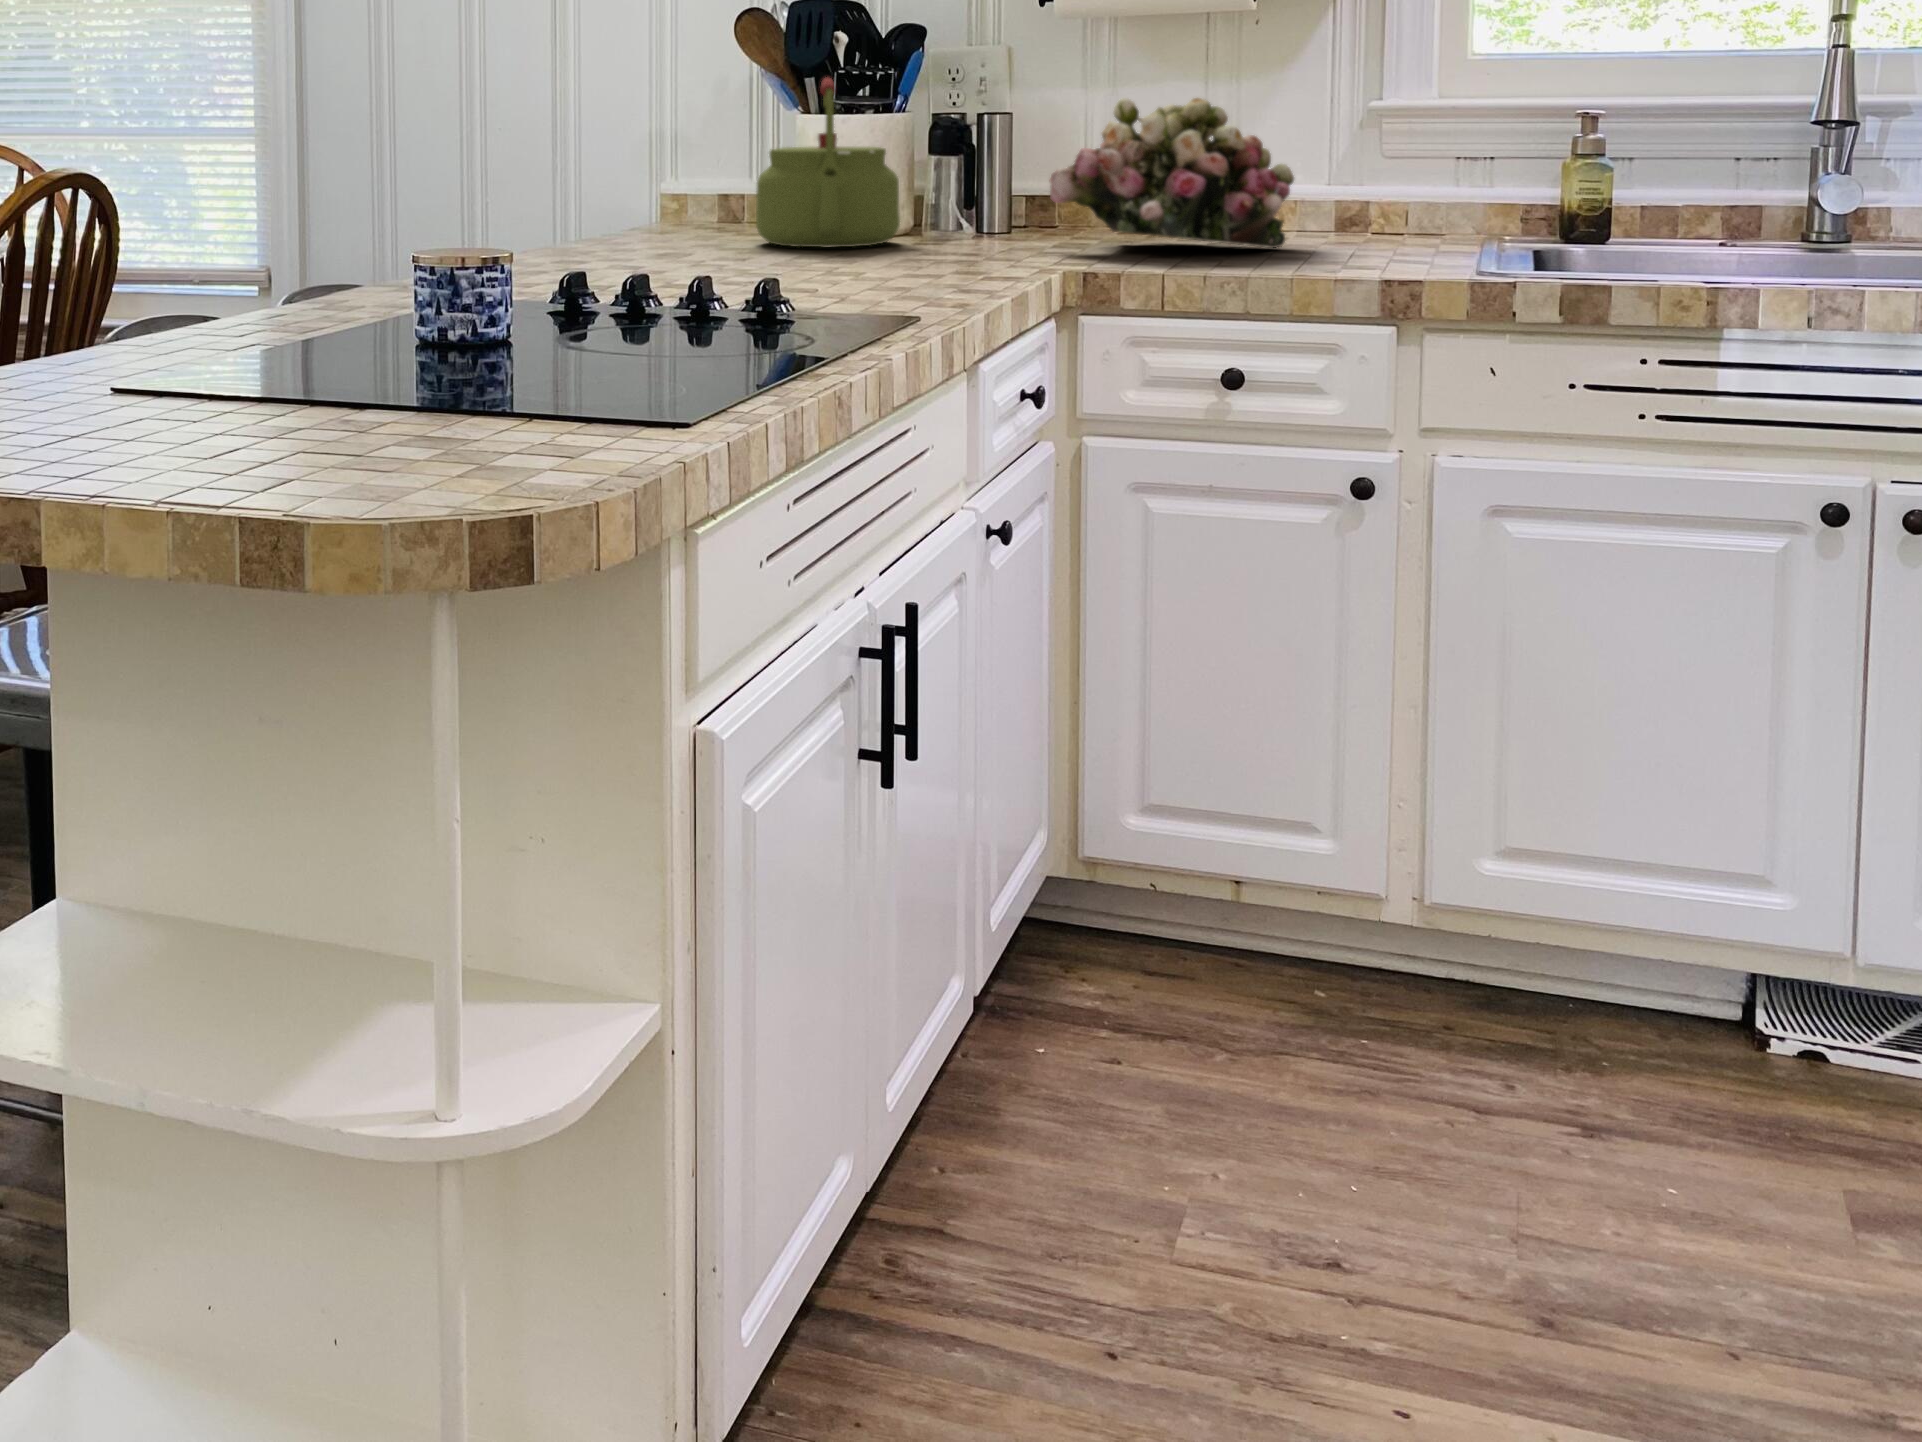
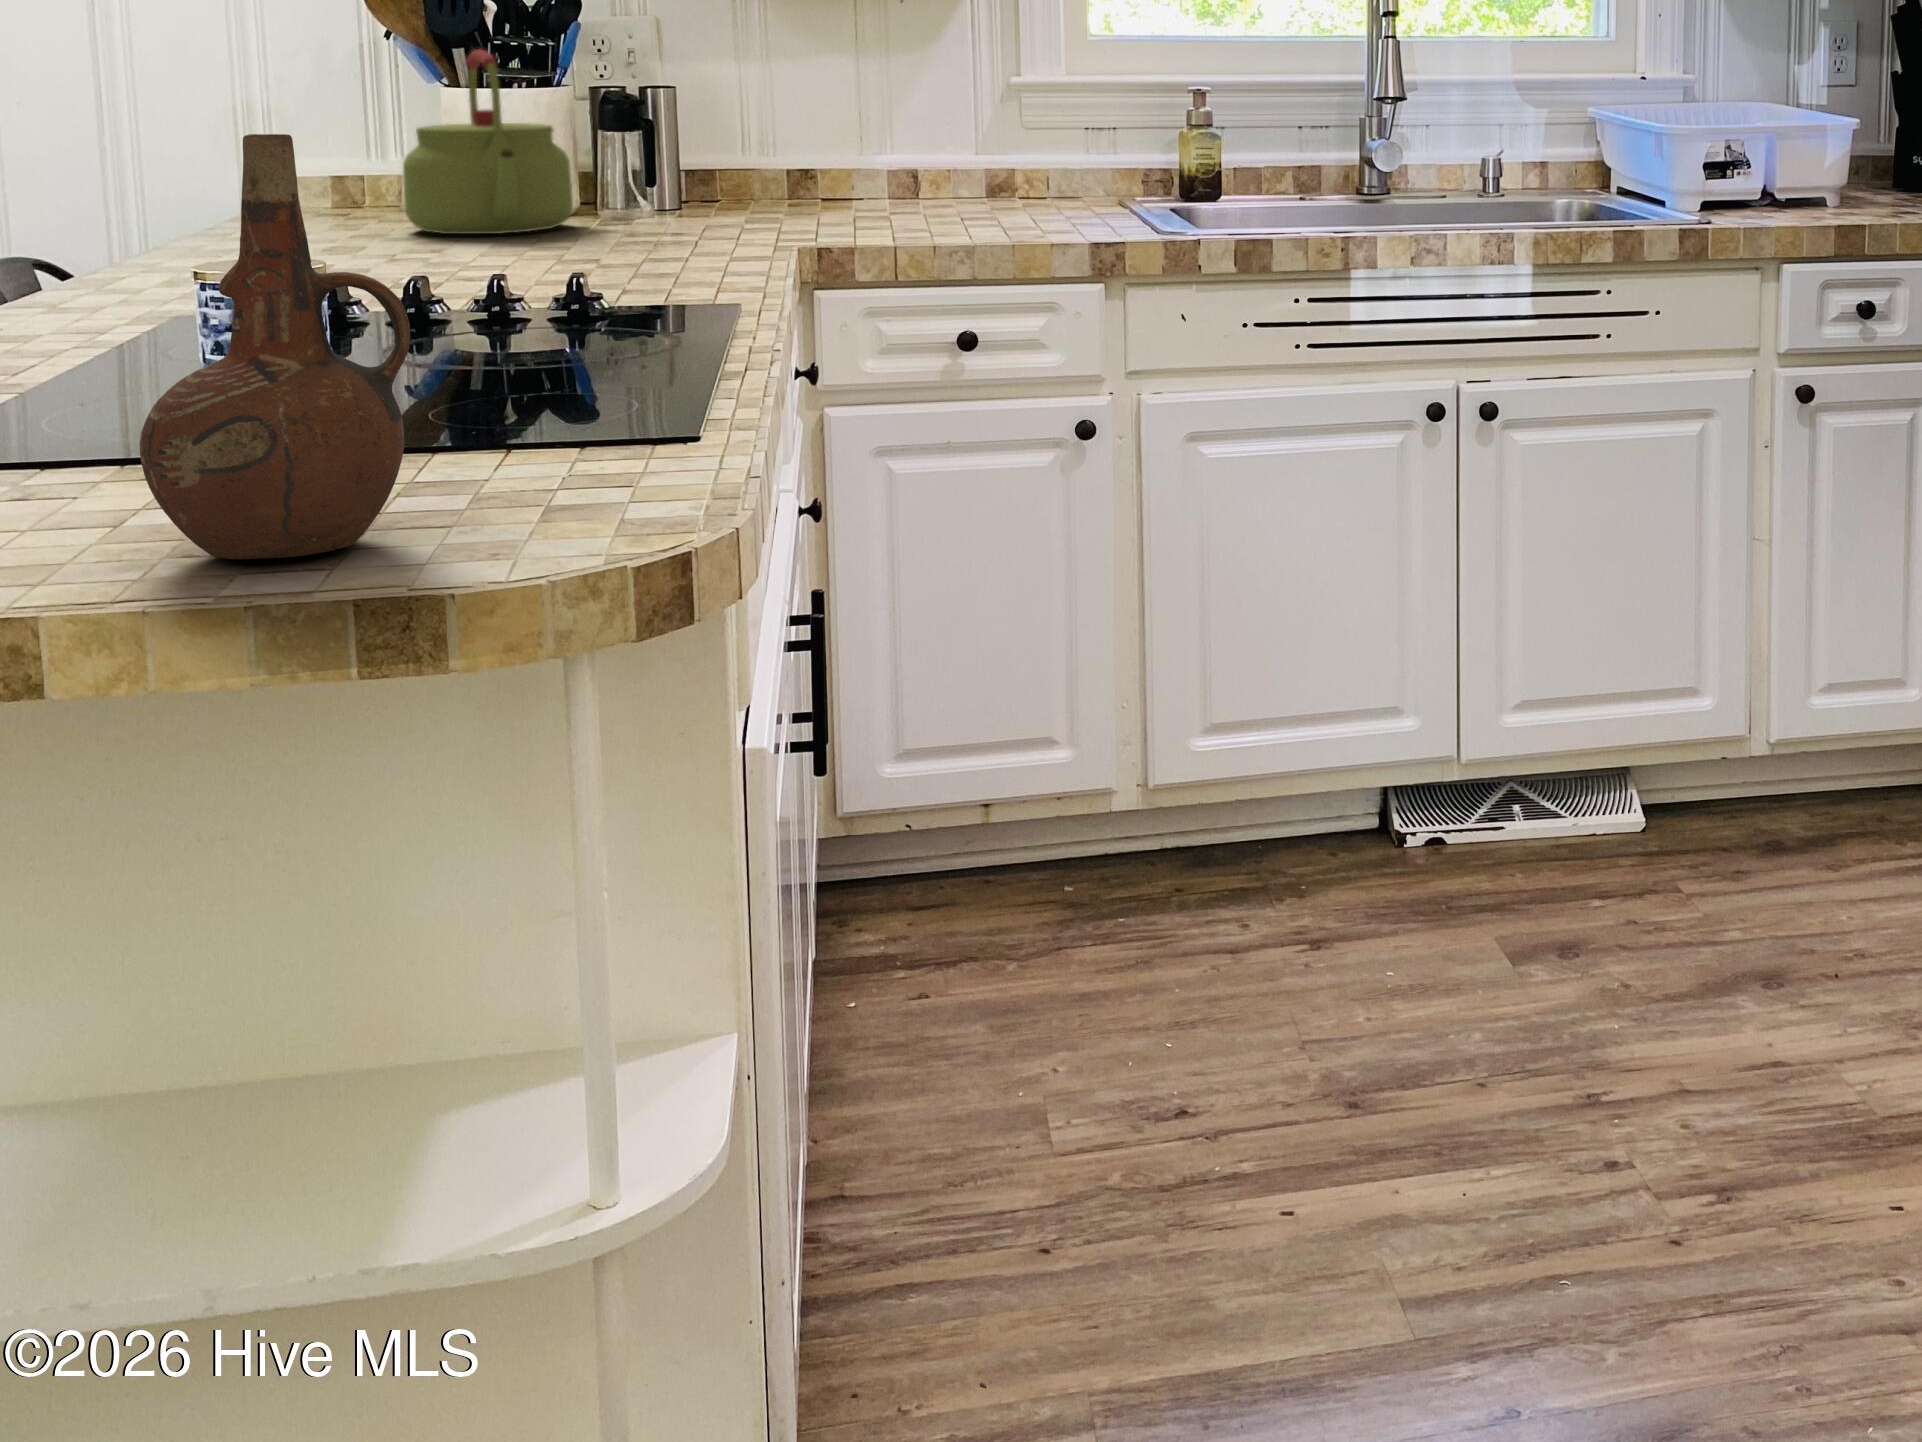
flower arrangement: present [1050,98,1294,248] -> none [742,73,970,216]
ceramic pitcher: none [197,118,406,480] -> present [140,134,410,559]

